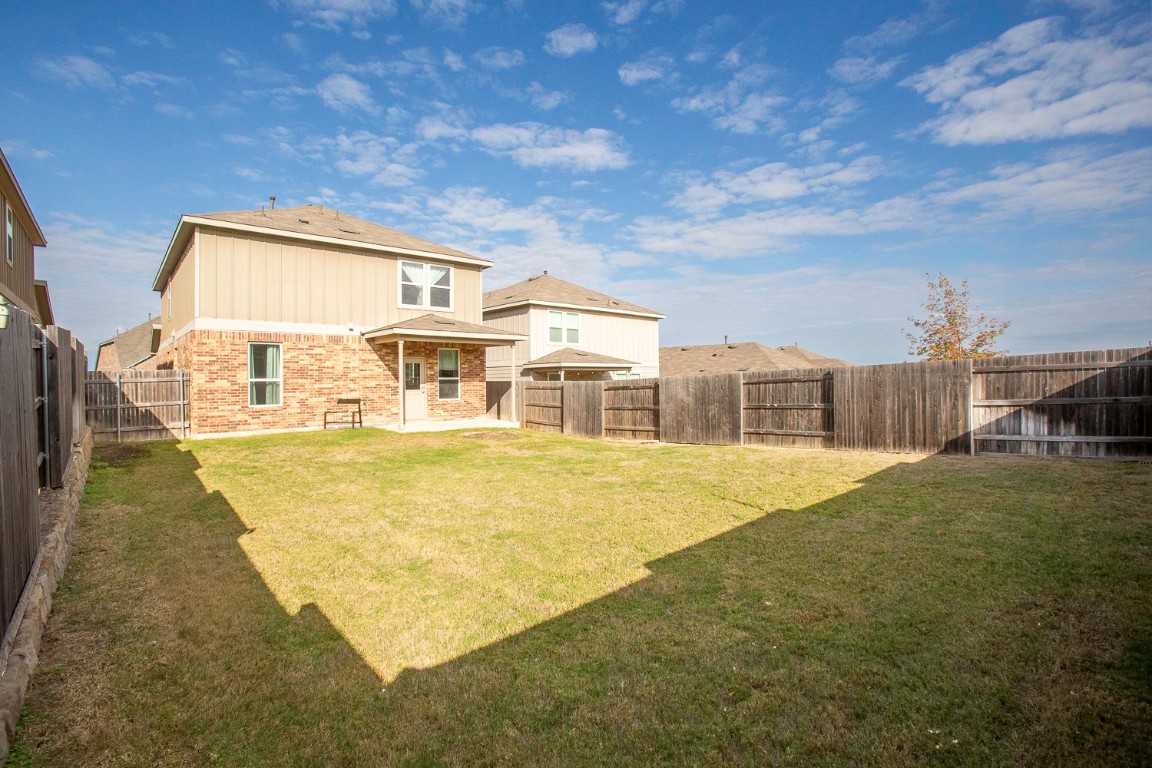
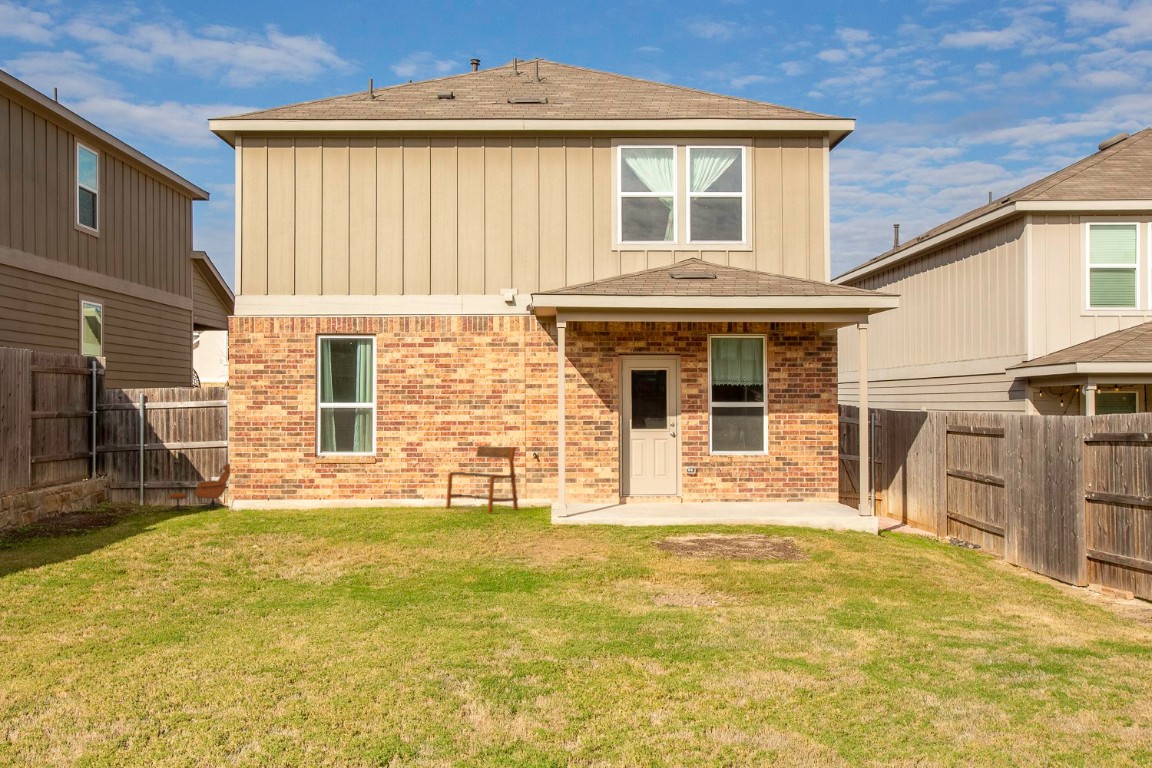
lounge chair: none [153,413,193,440] -> present [169,464,230,511]

